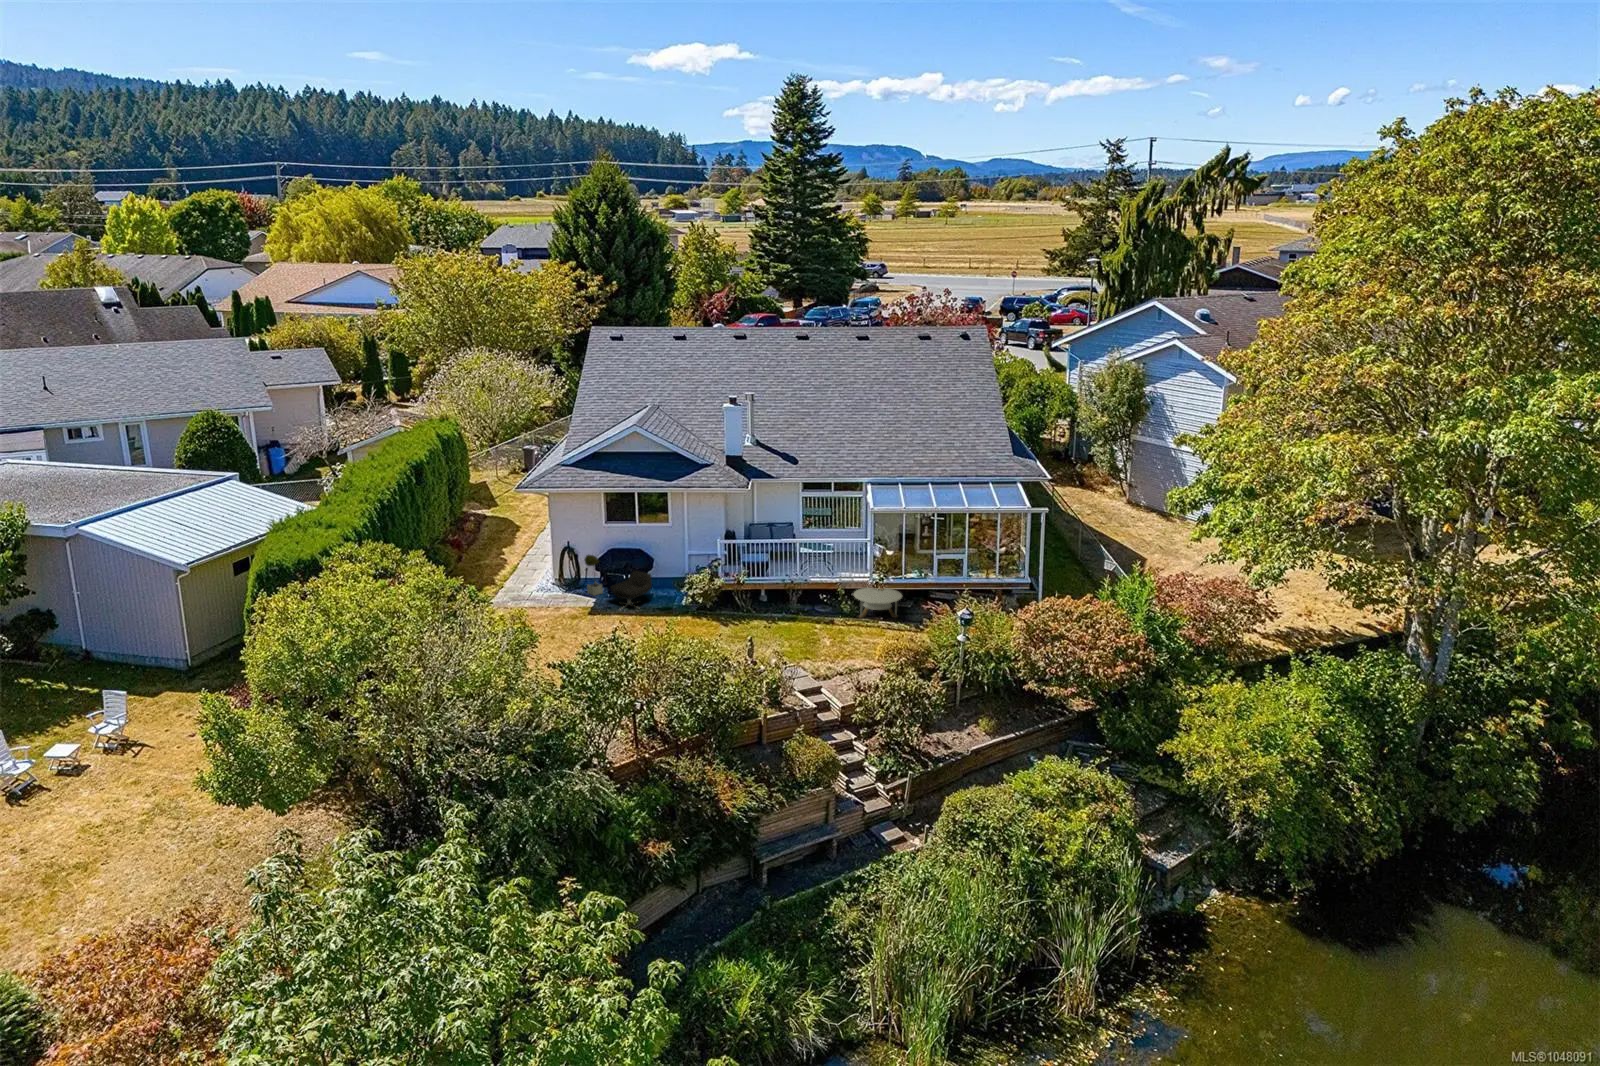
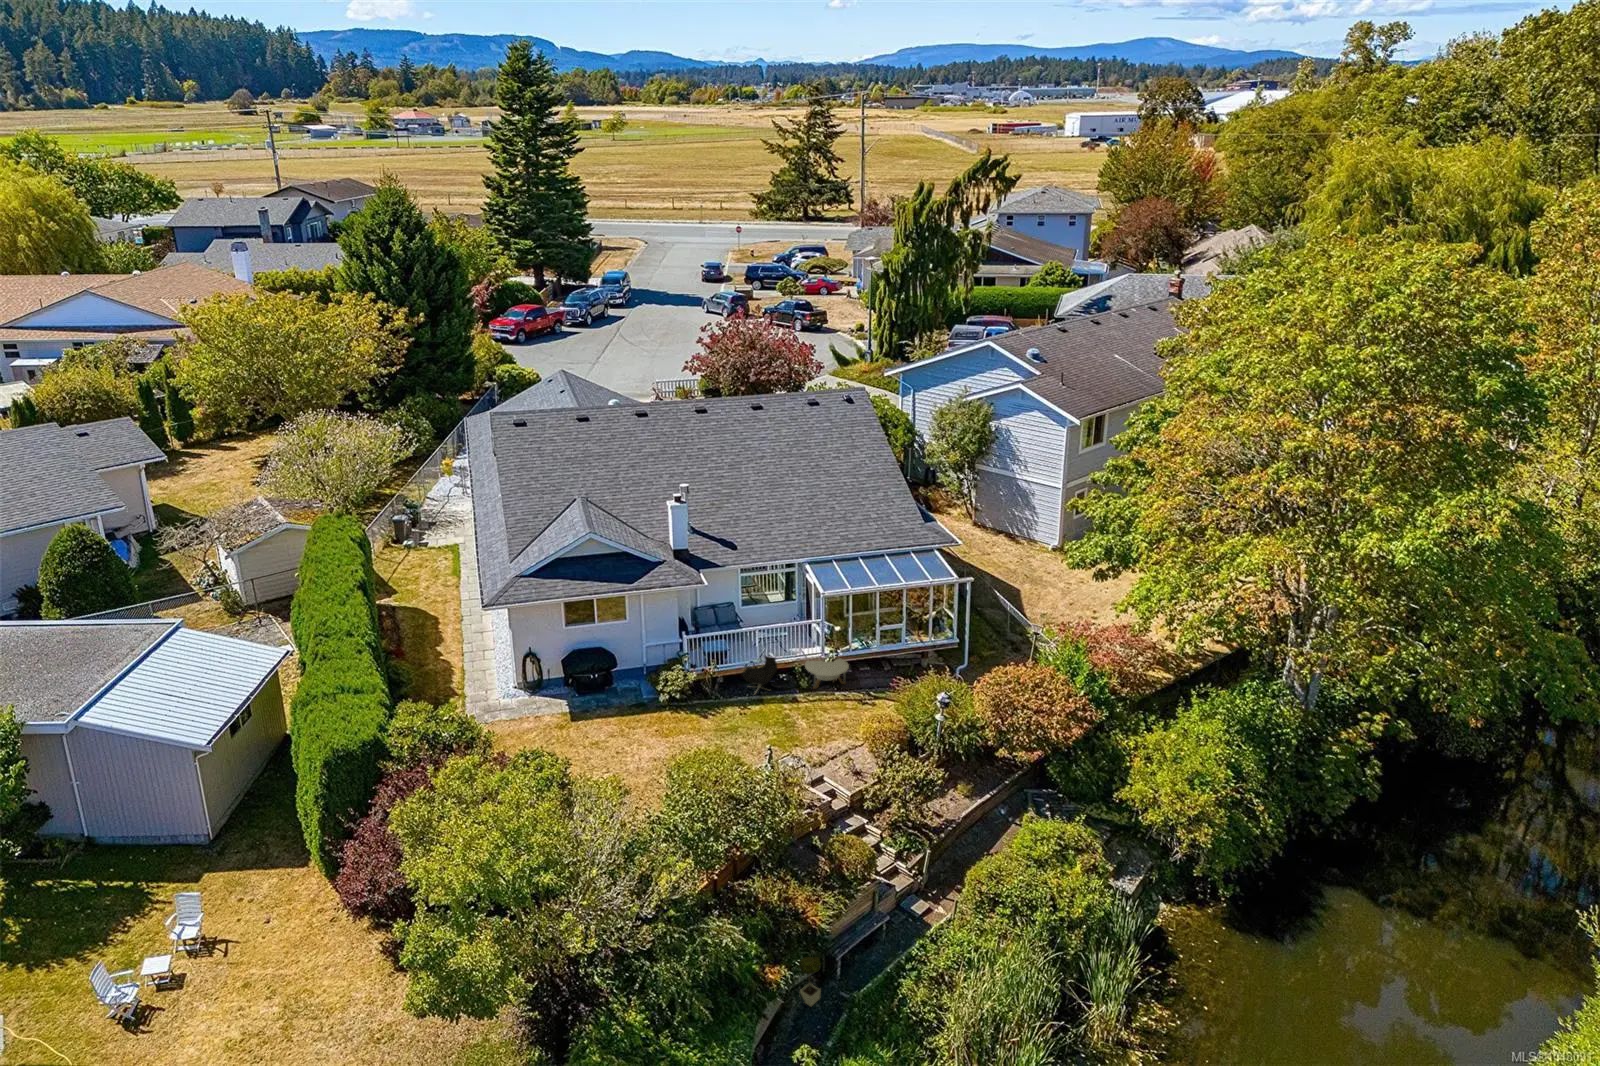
potted tree: present [585,555,603,595] -> present [798,957,821,1006]
lounge chair: present [610,571,652,610] -> present [742,656,778,693]

